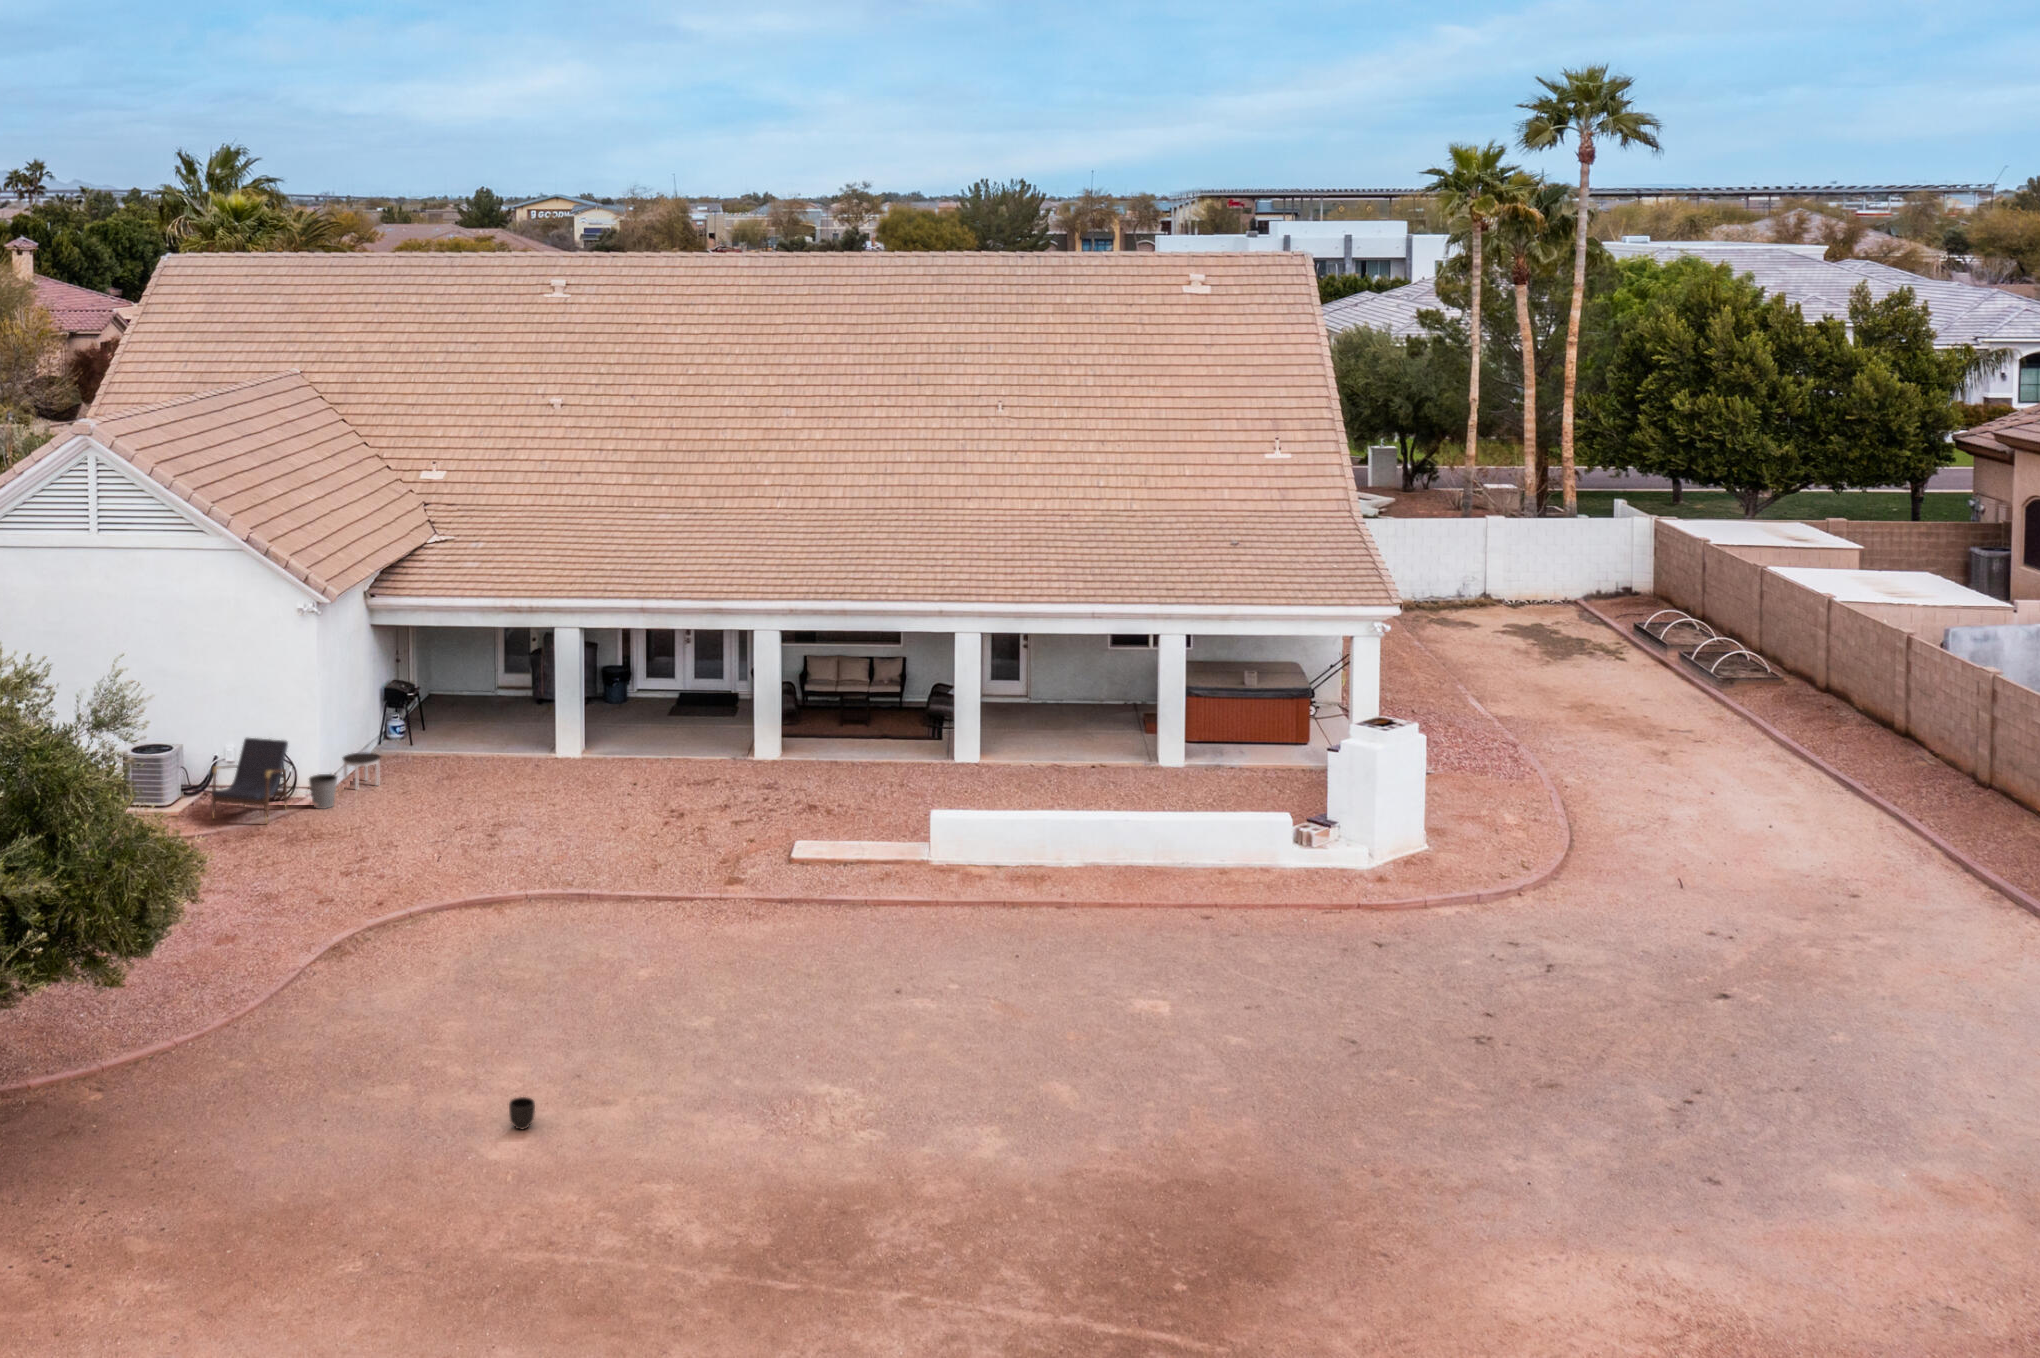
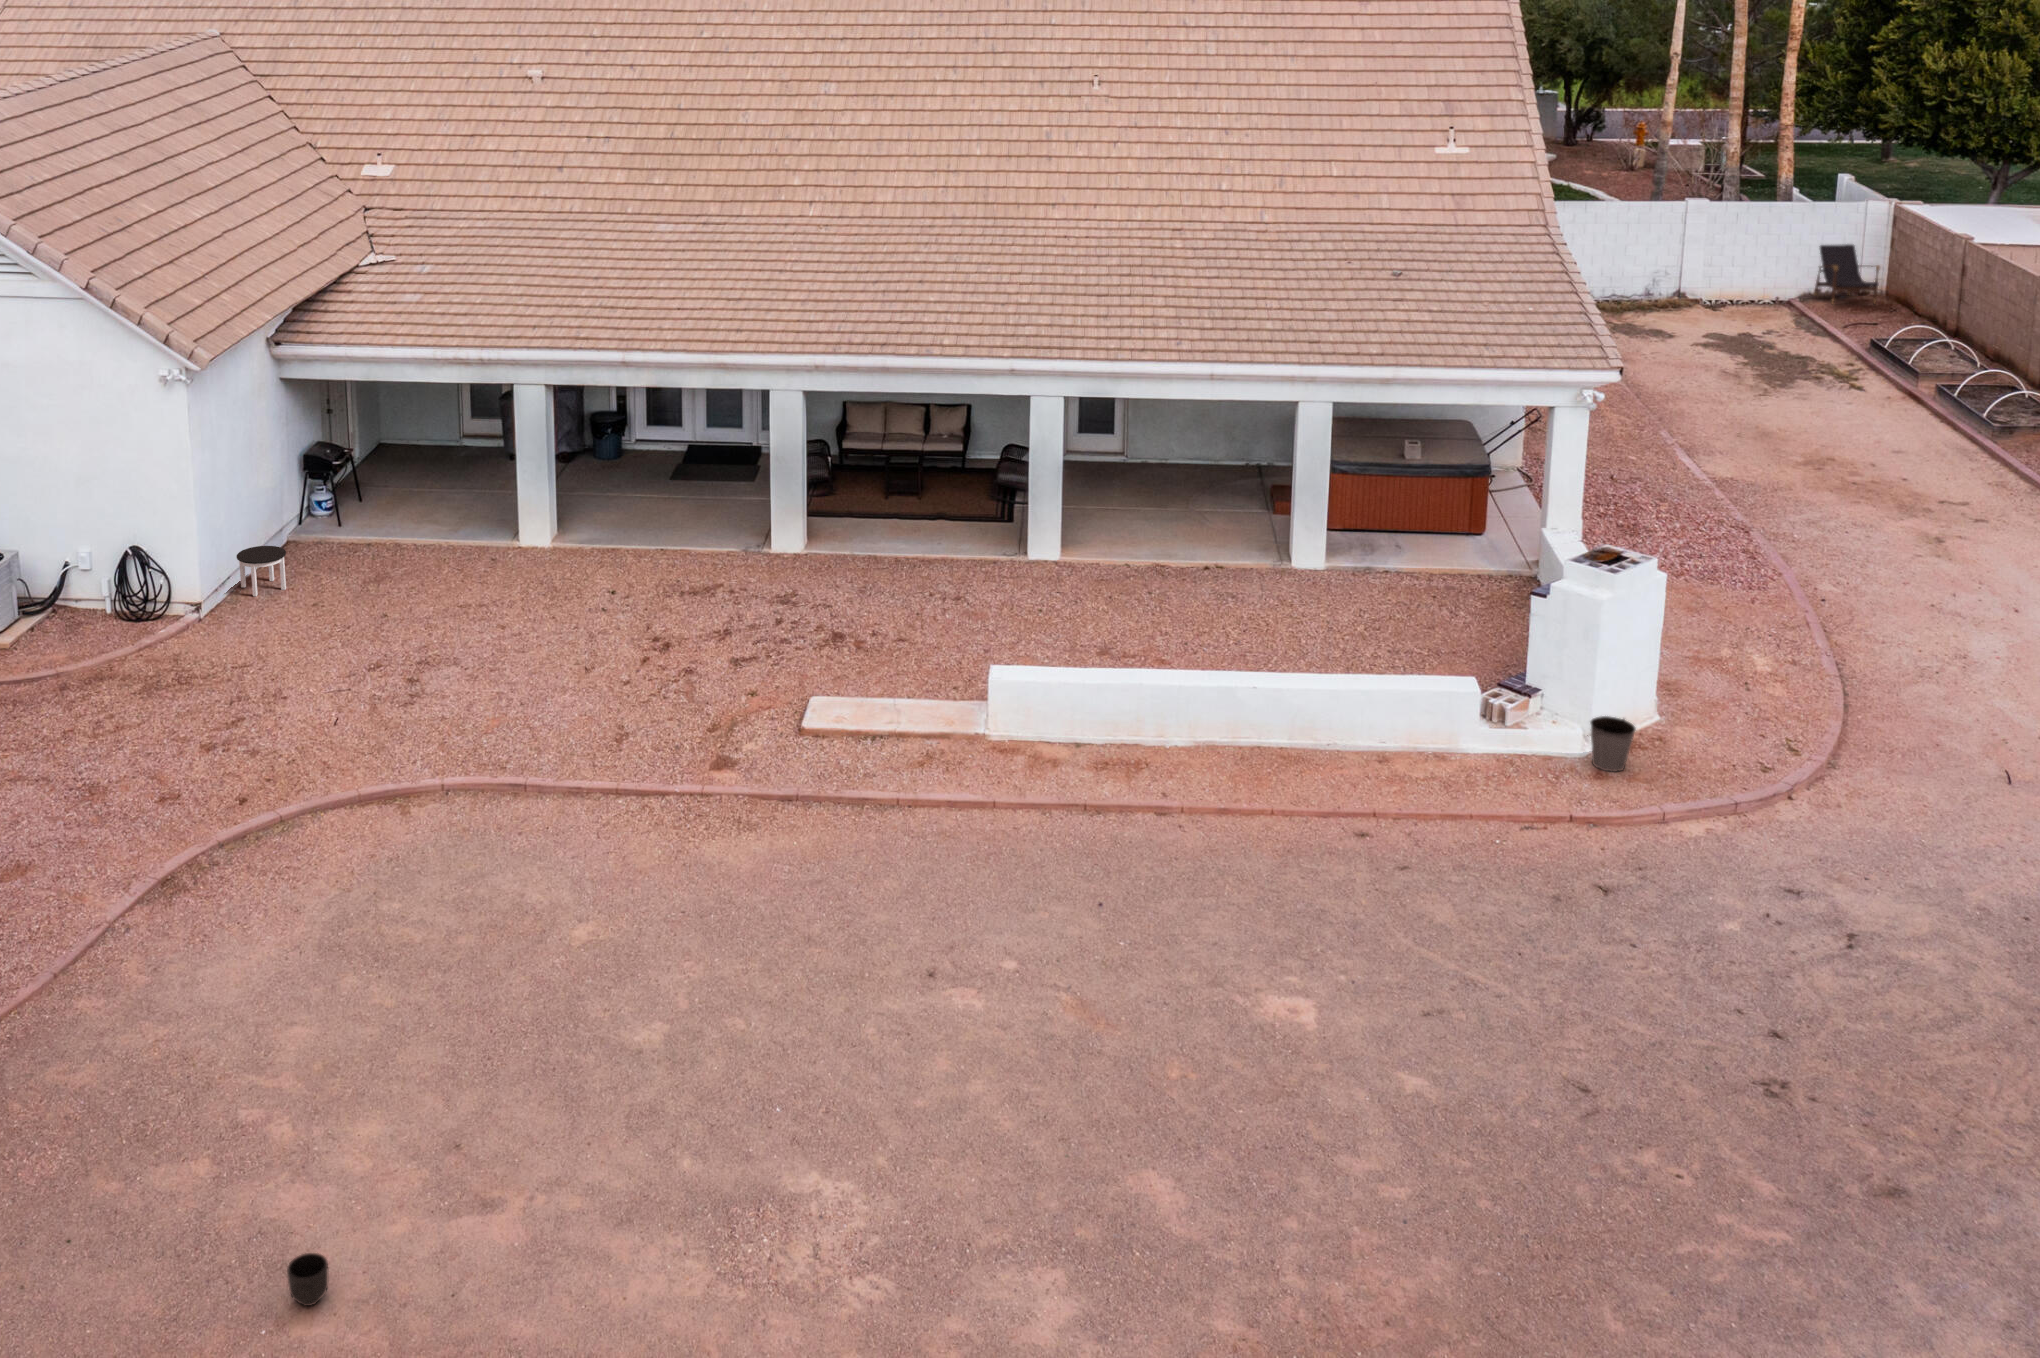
lounge chair: present [211,738,288,823] -> present [1815,244,1880,303]
bucket: present [308,774,337,809] -> present [1587,716,1636,772]

